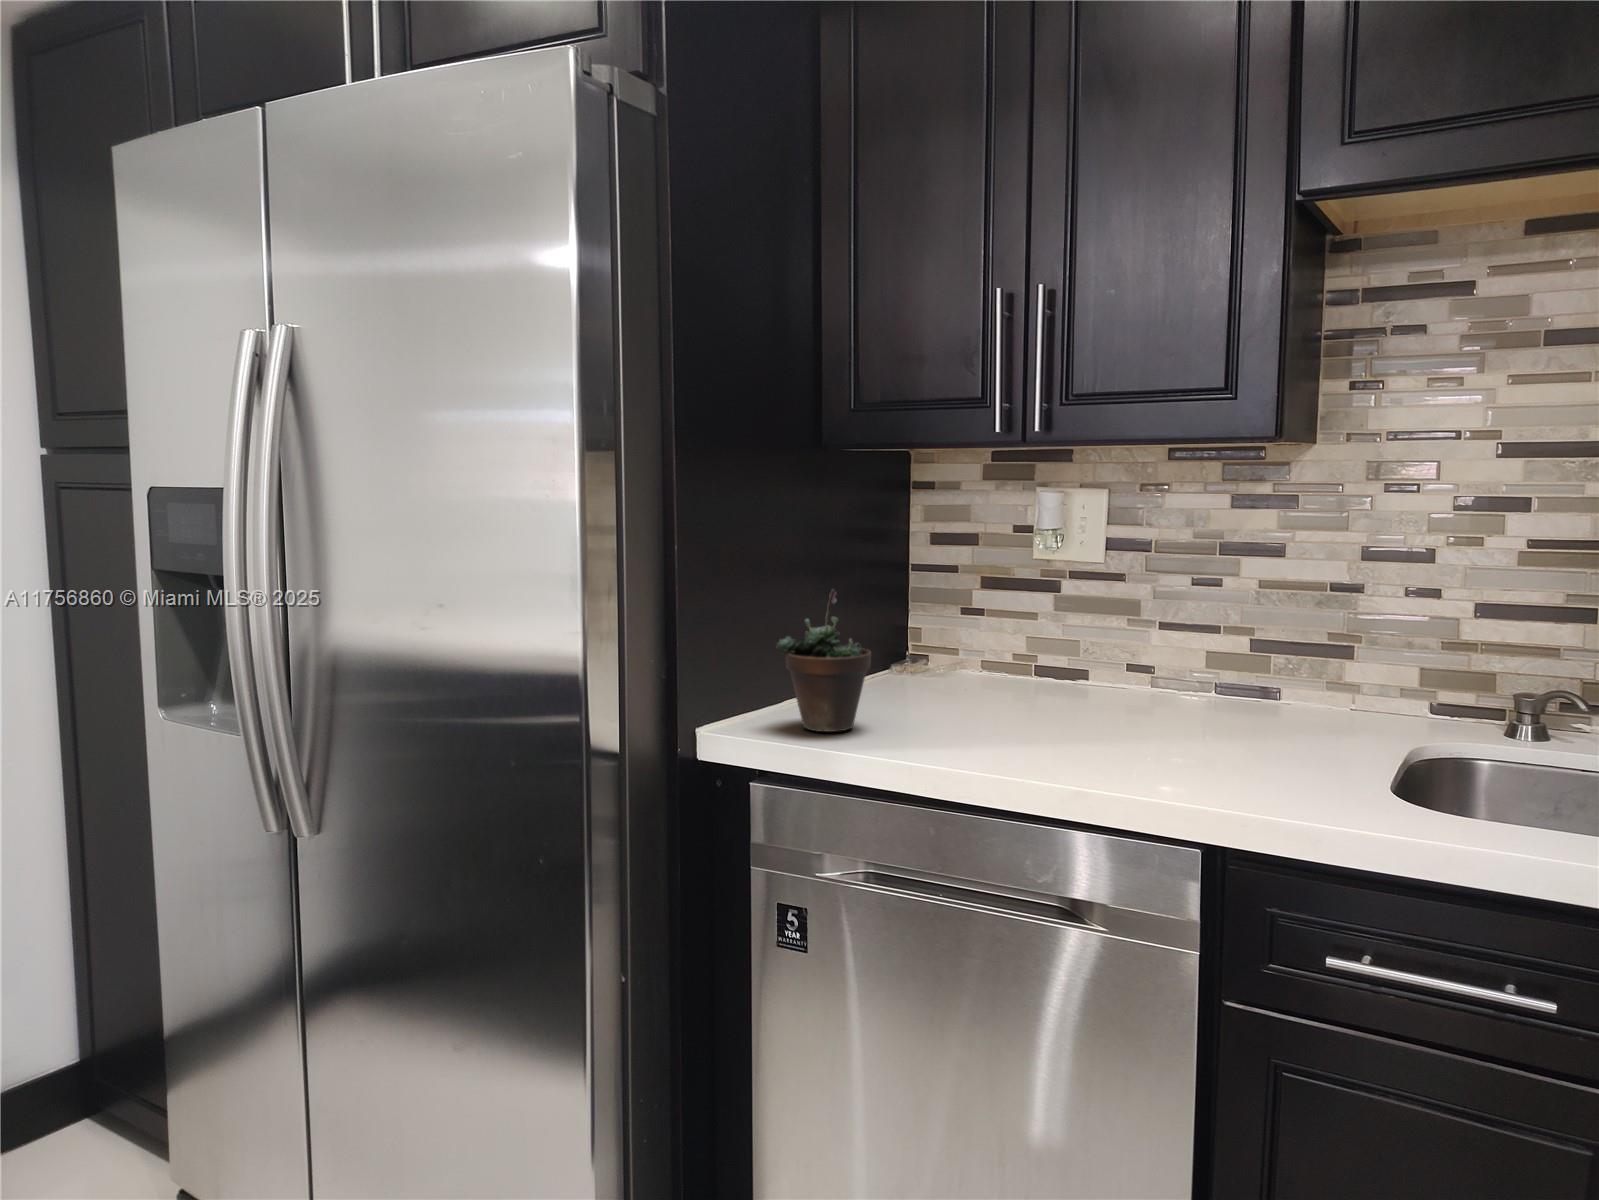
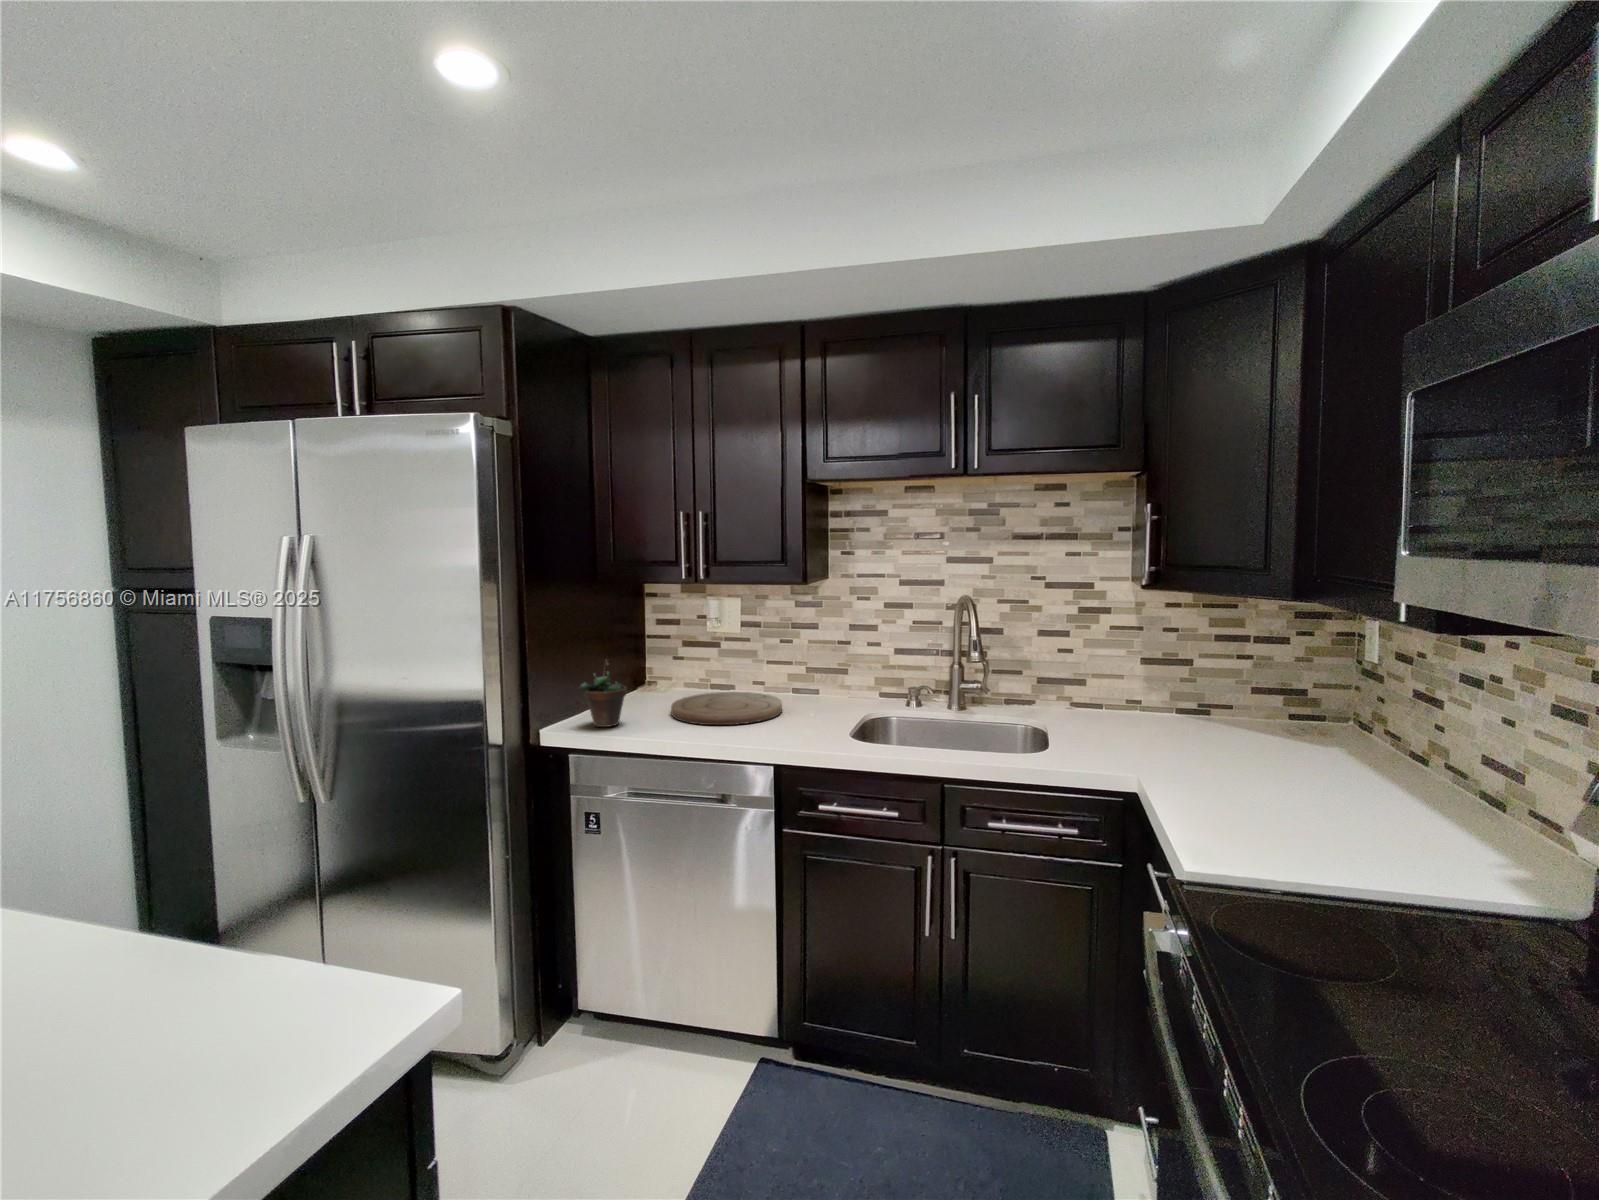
cutting board: none [961,681,1206,747] -> present [671,692,782,725]

